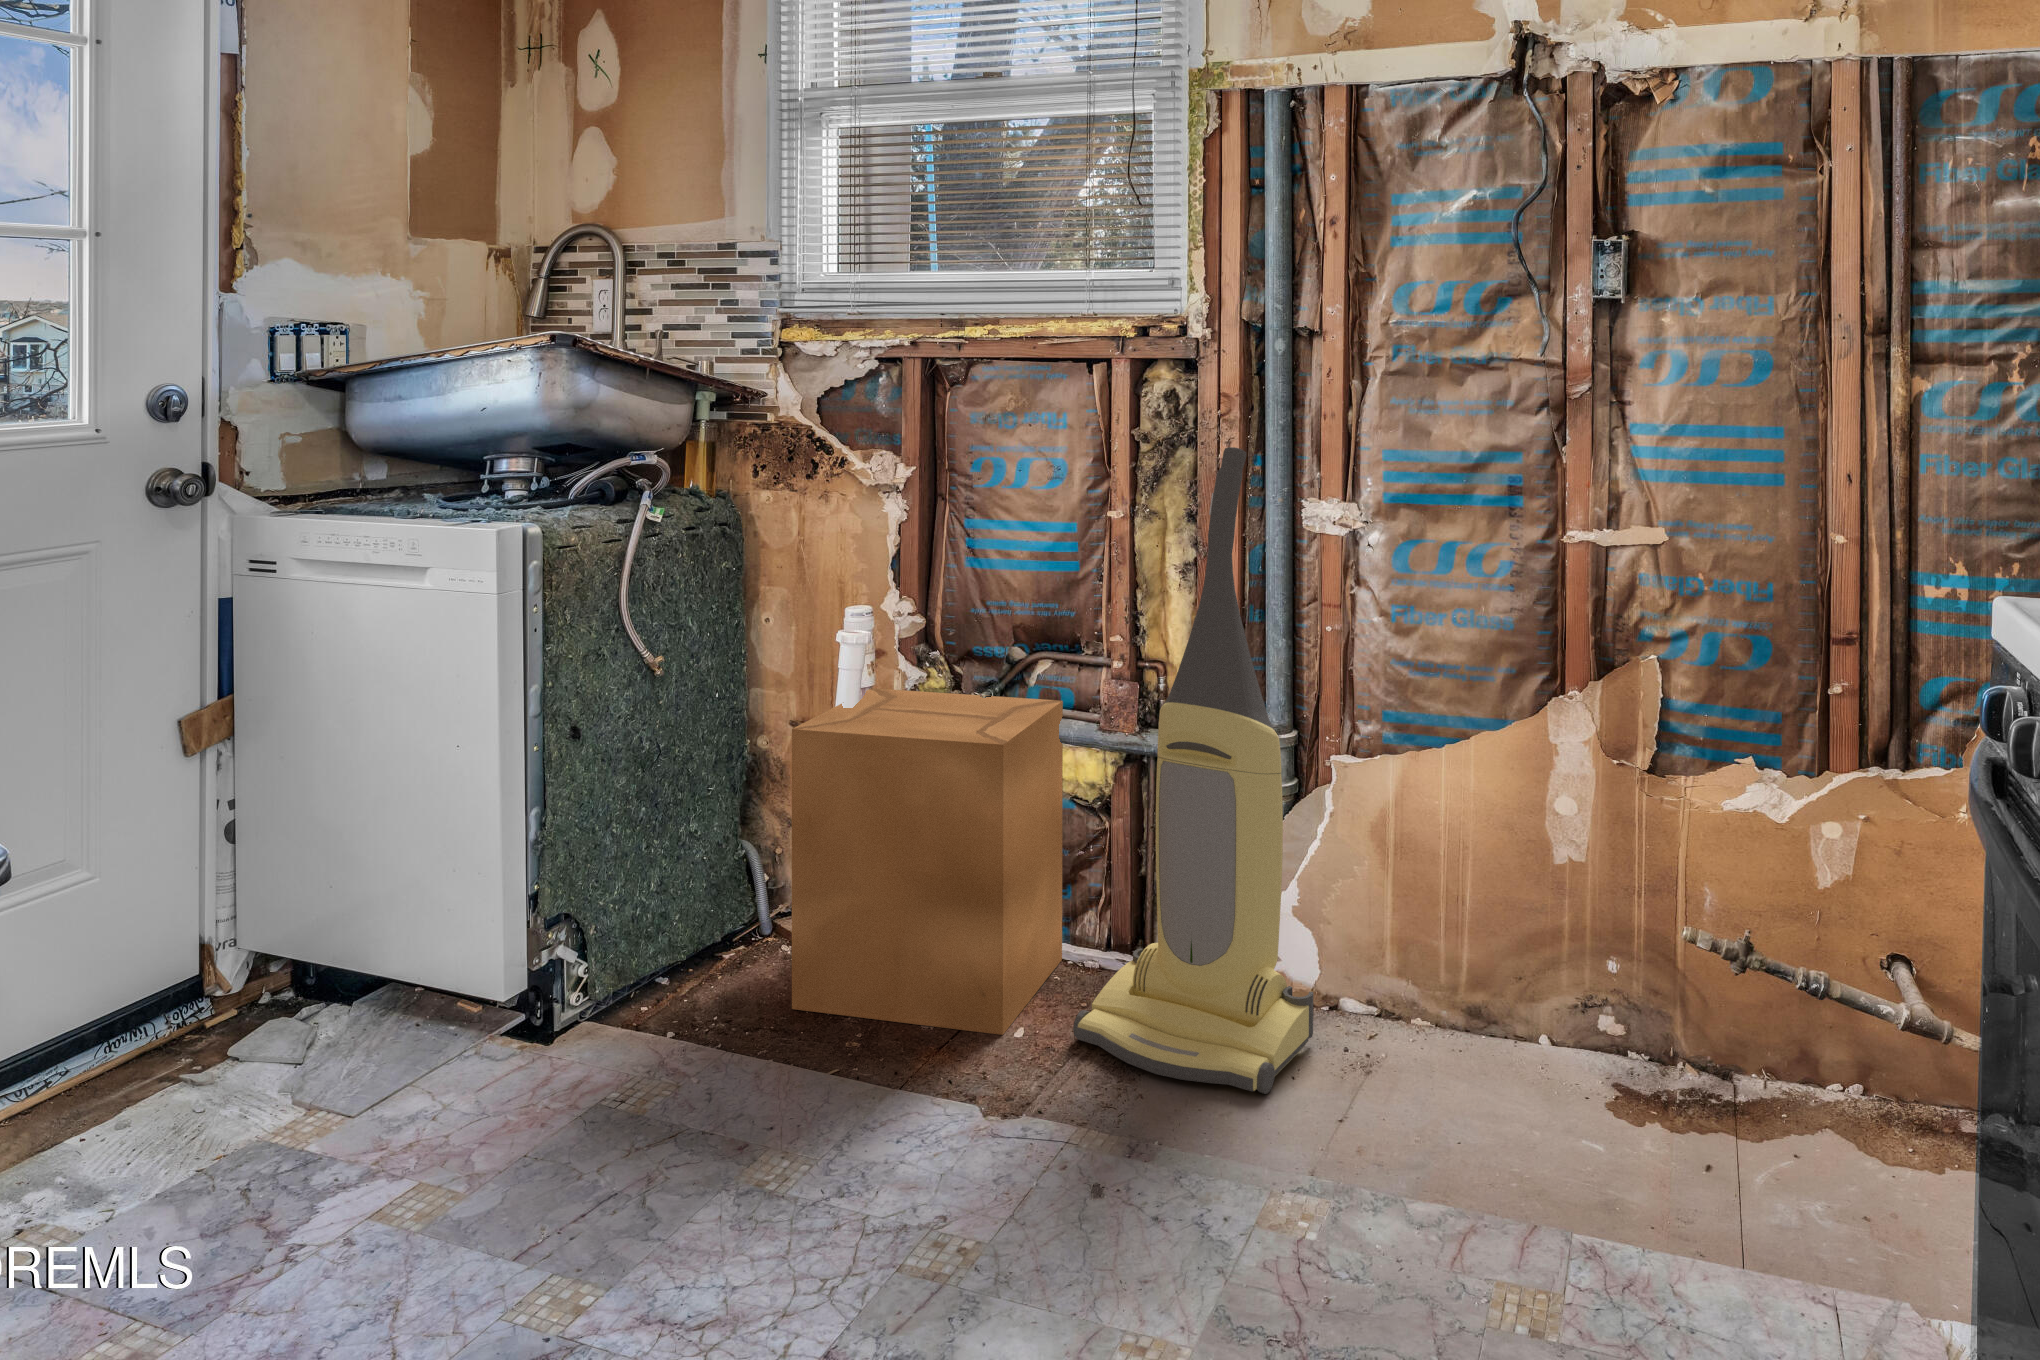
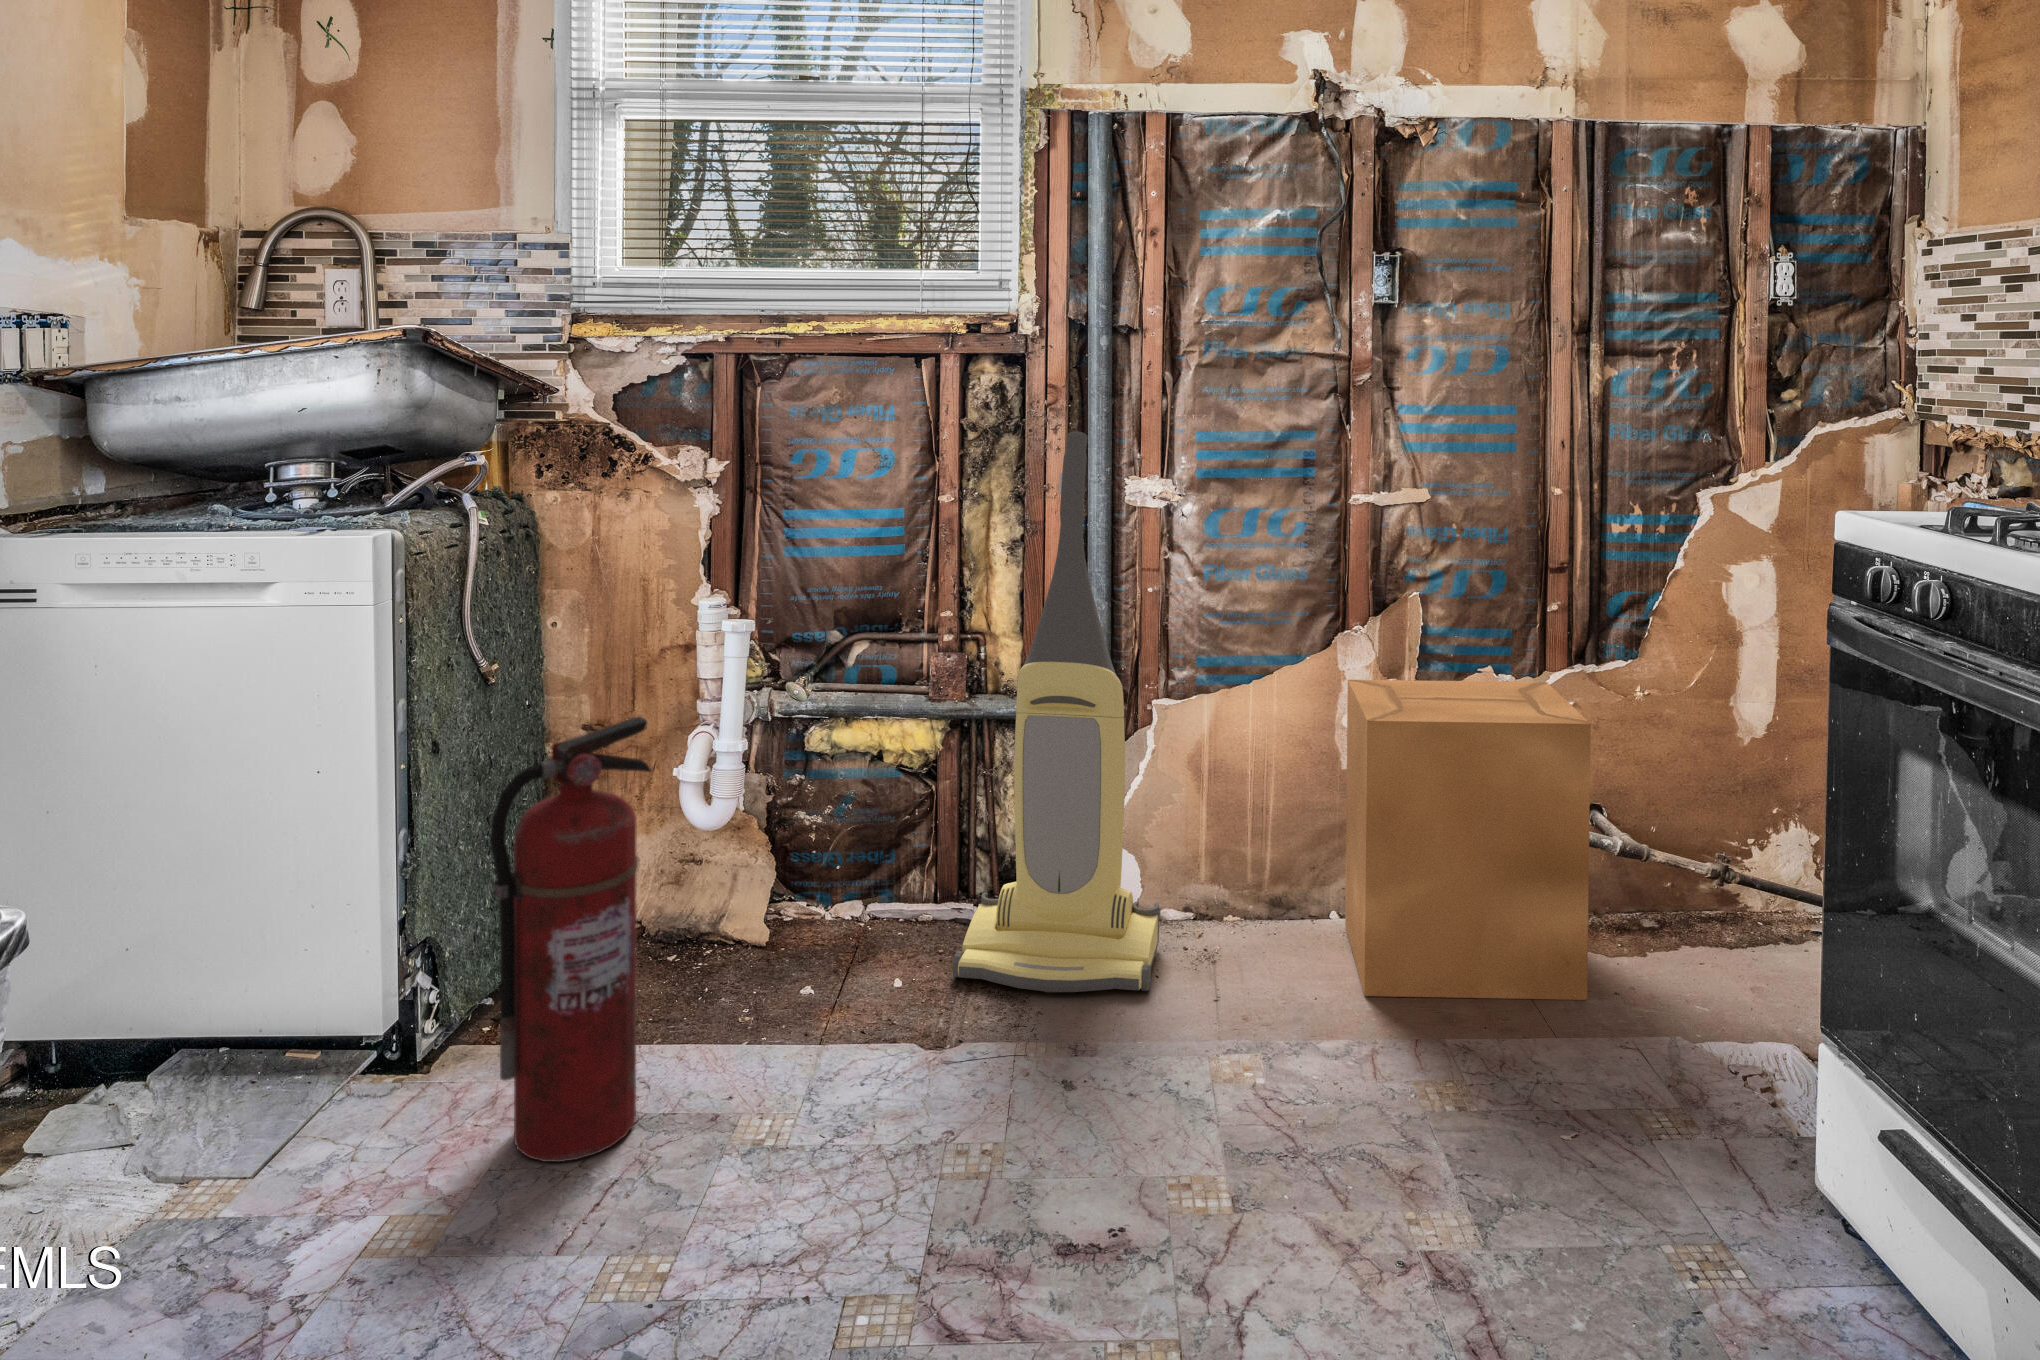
cardboard box: present [792,688,1063,1035] -> present [1345,680,1591,1000]
fire extinguisher: none [538,725,708,1165] -> present [490,716,651,1162]

